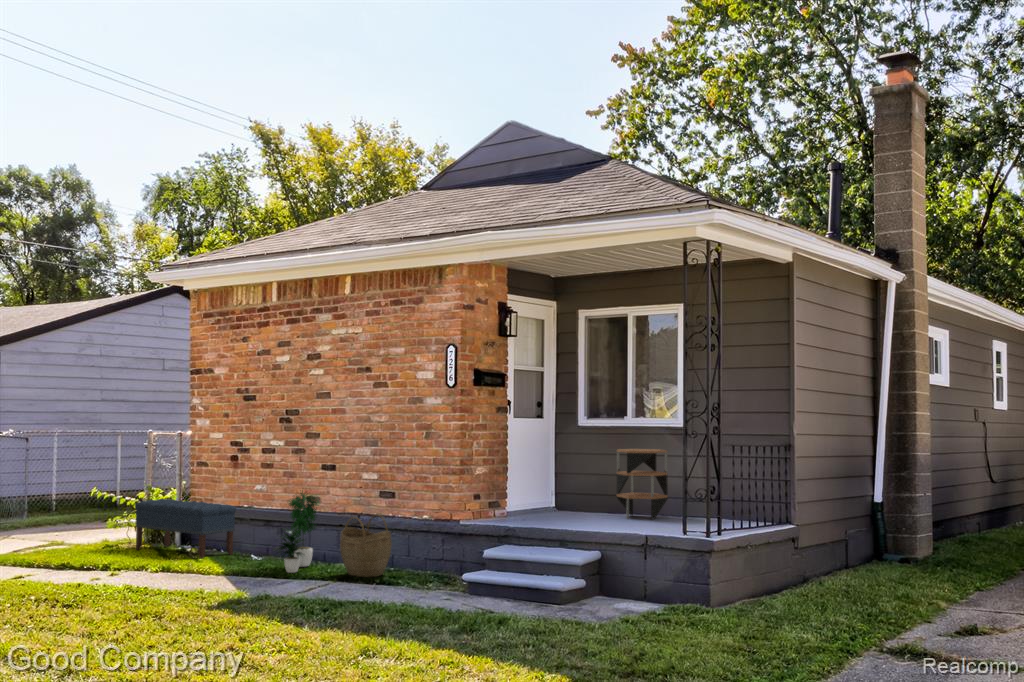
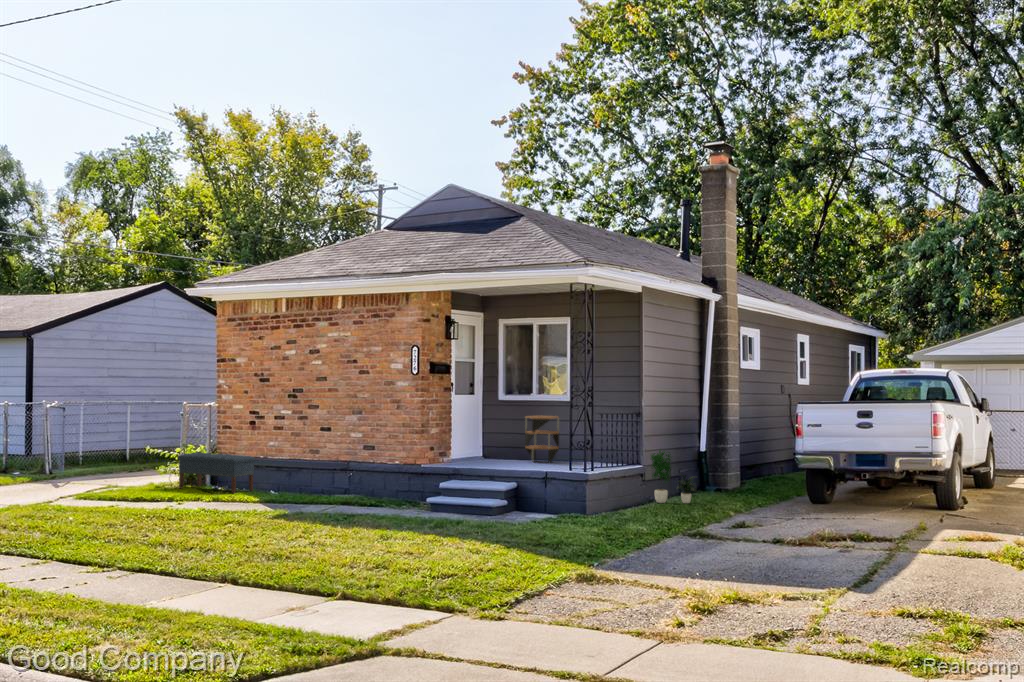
potted plant: present [278,491,320,573] -> present [651,450,695,503]
woven basket: present [340,515,392,577] -> none [340,461,375,503]

